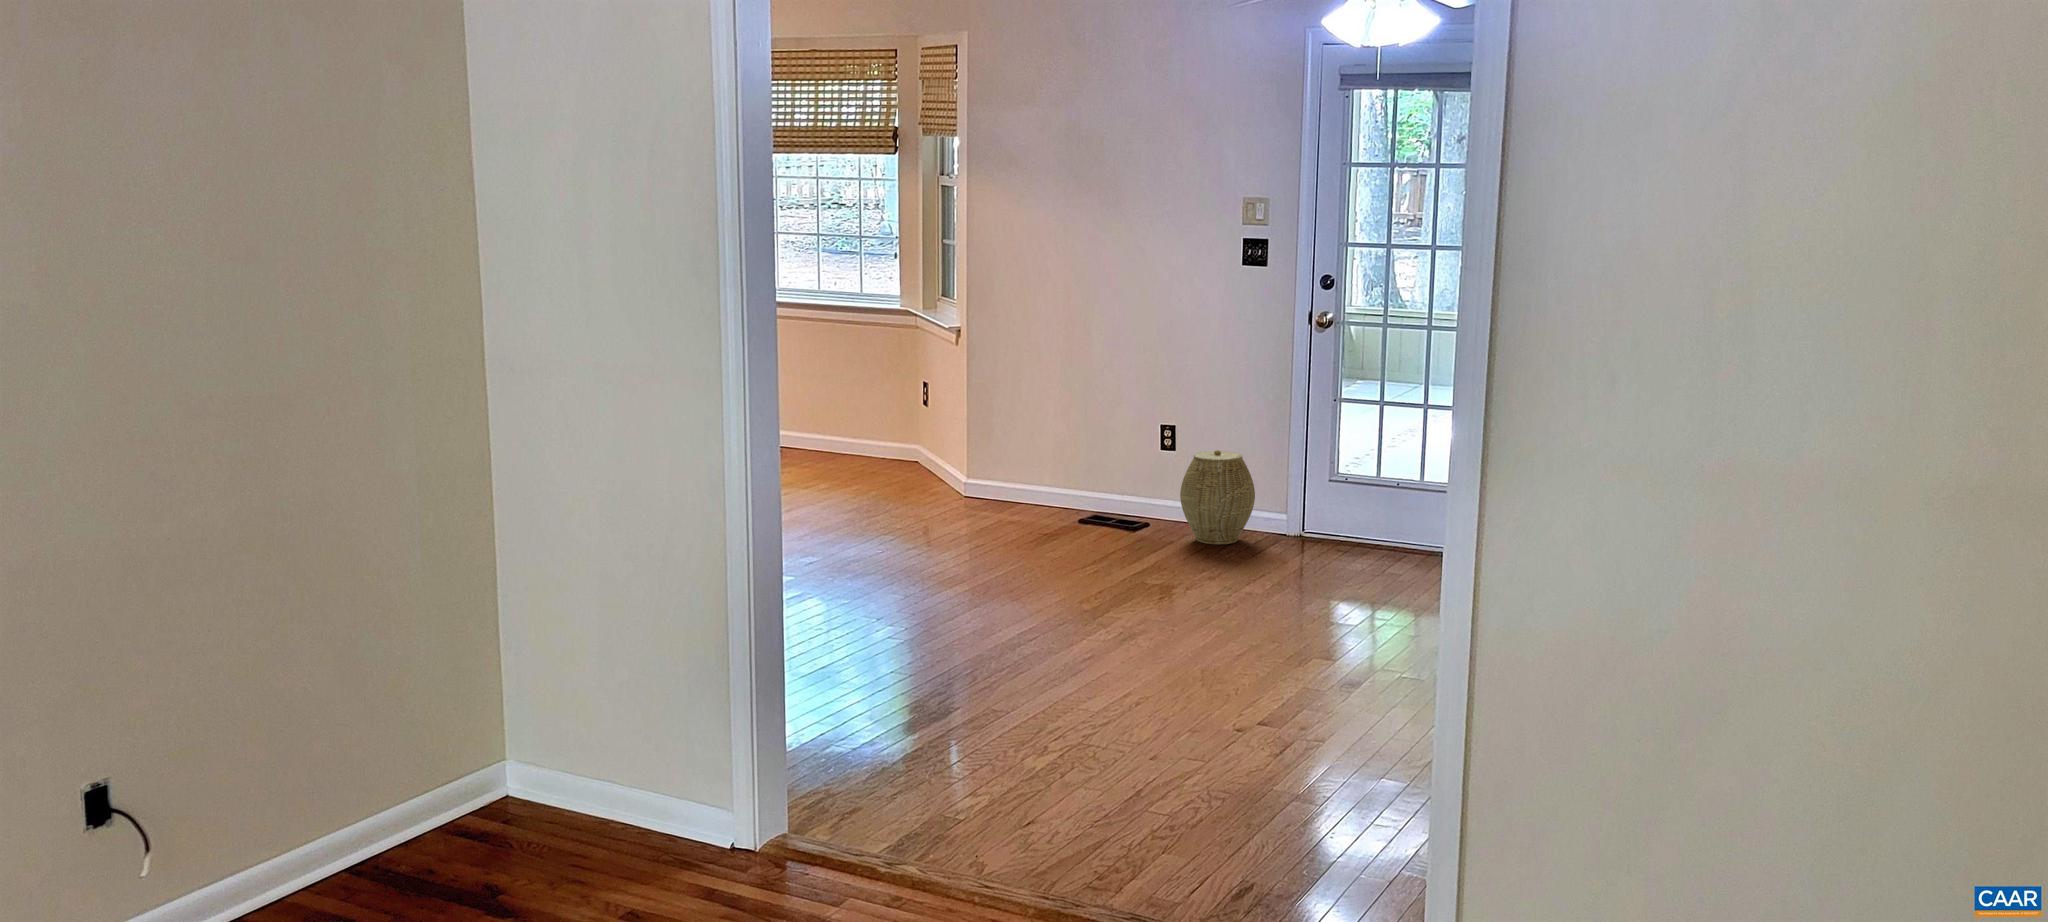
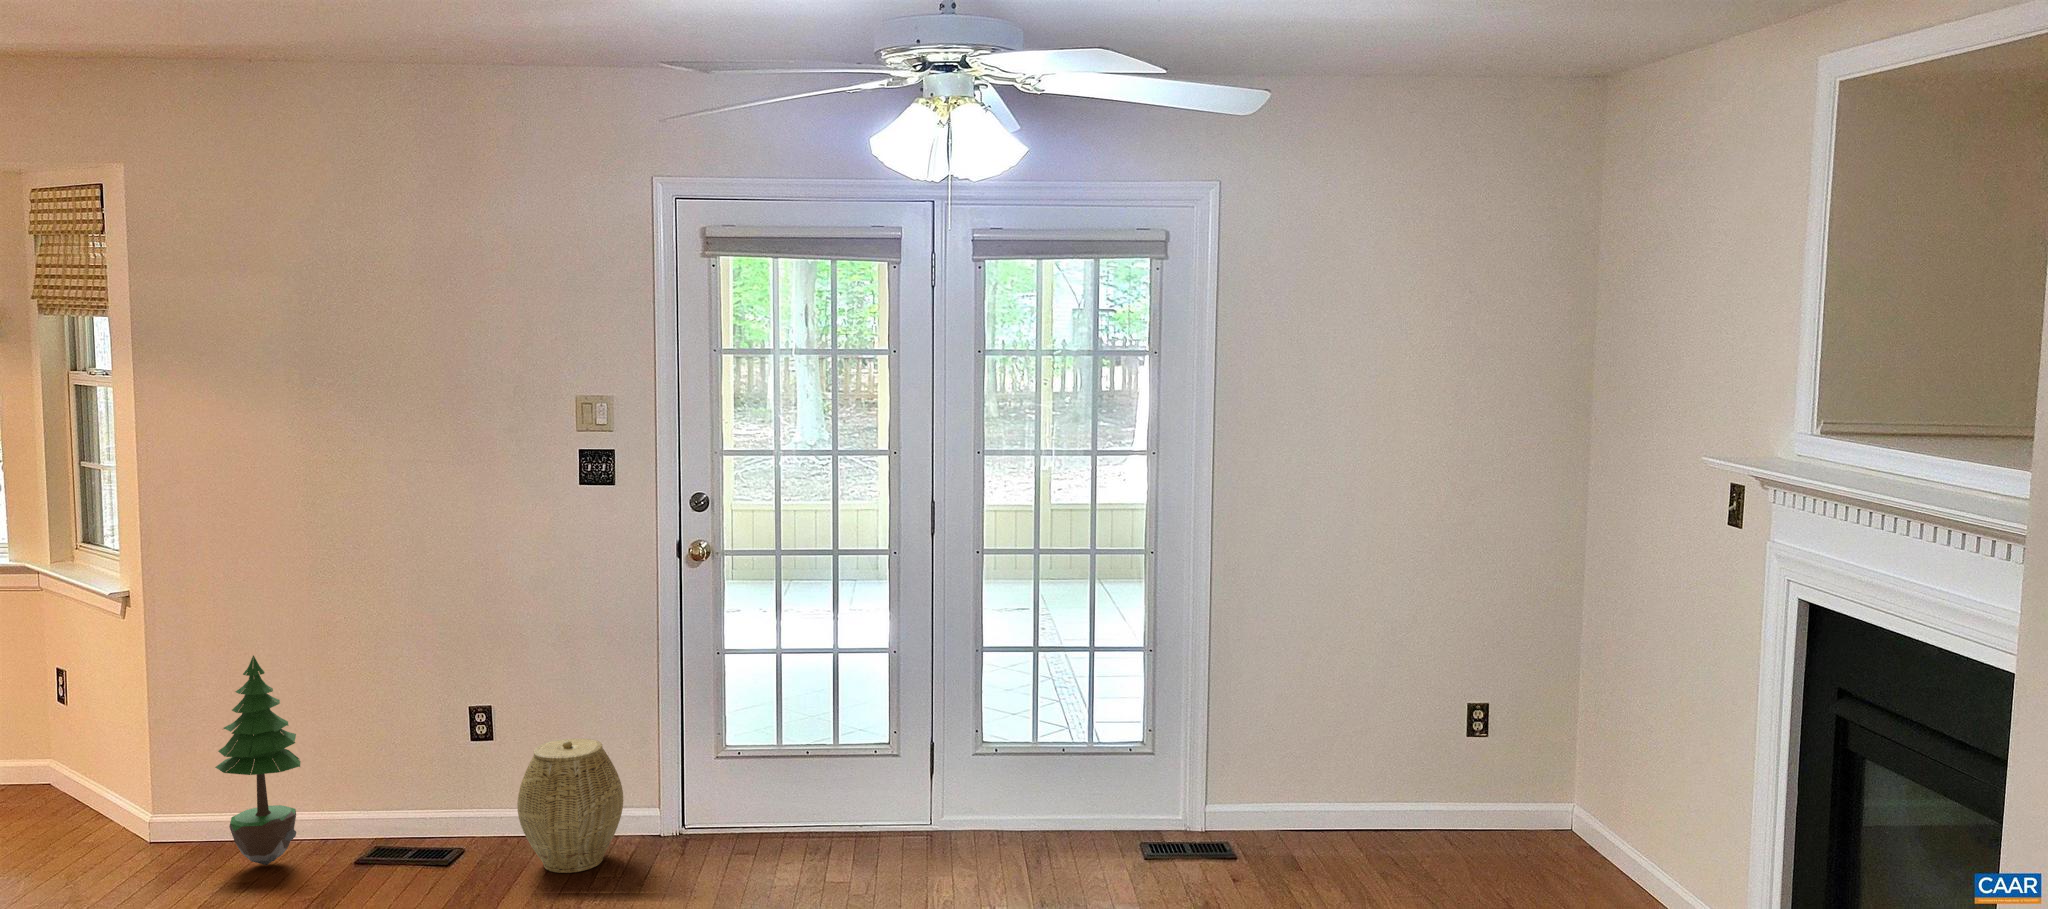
potted tree: none [998,369,1051,514] -> present [215,656,300,865]

